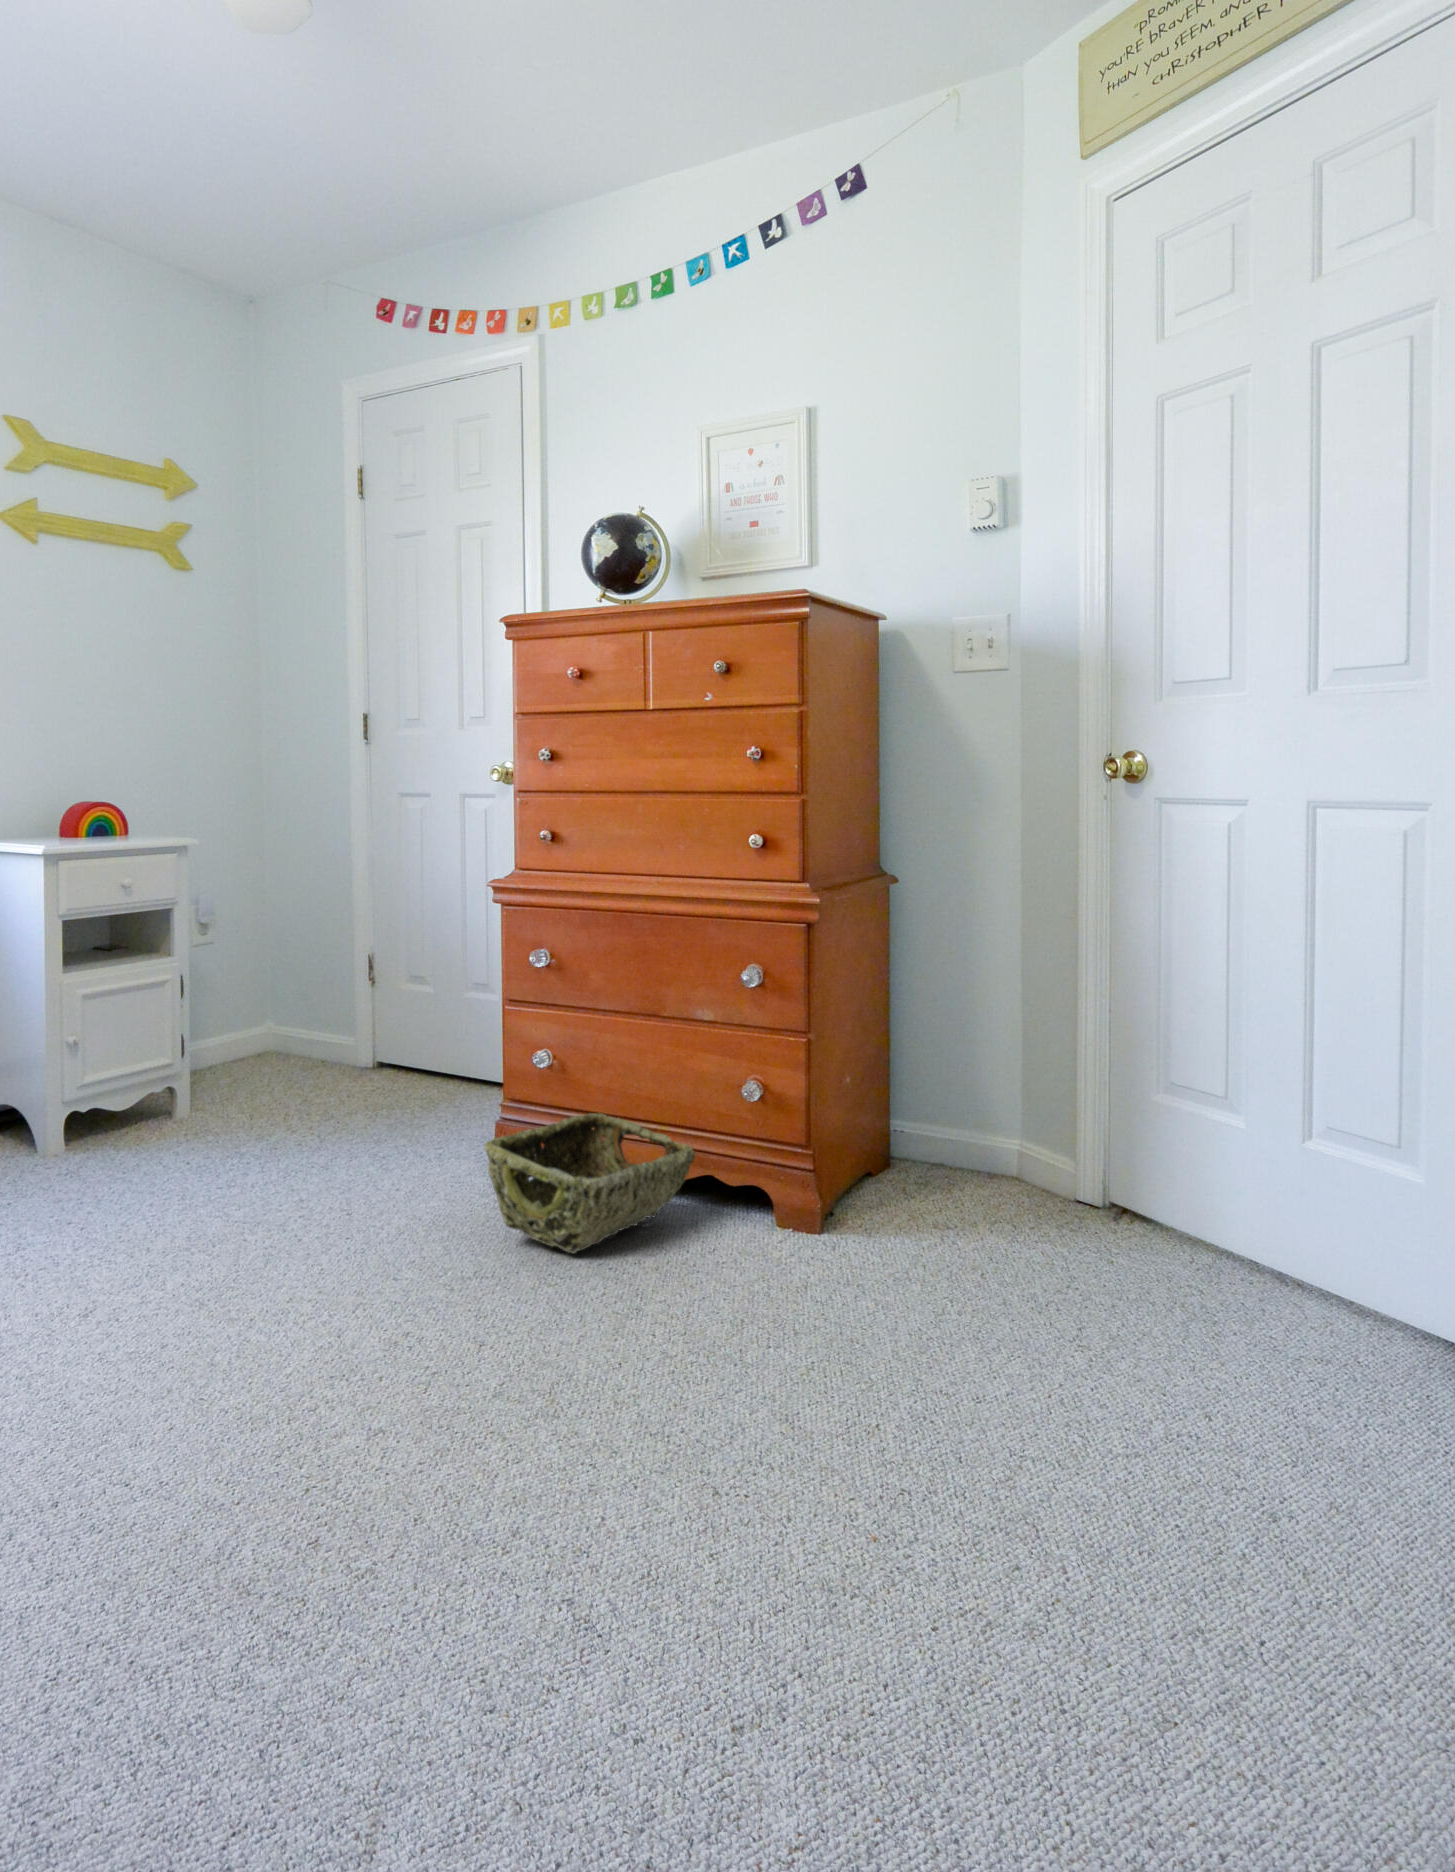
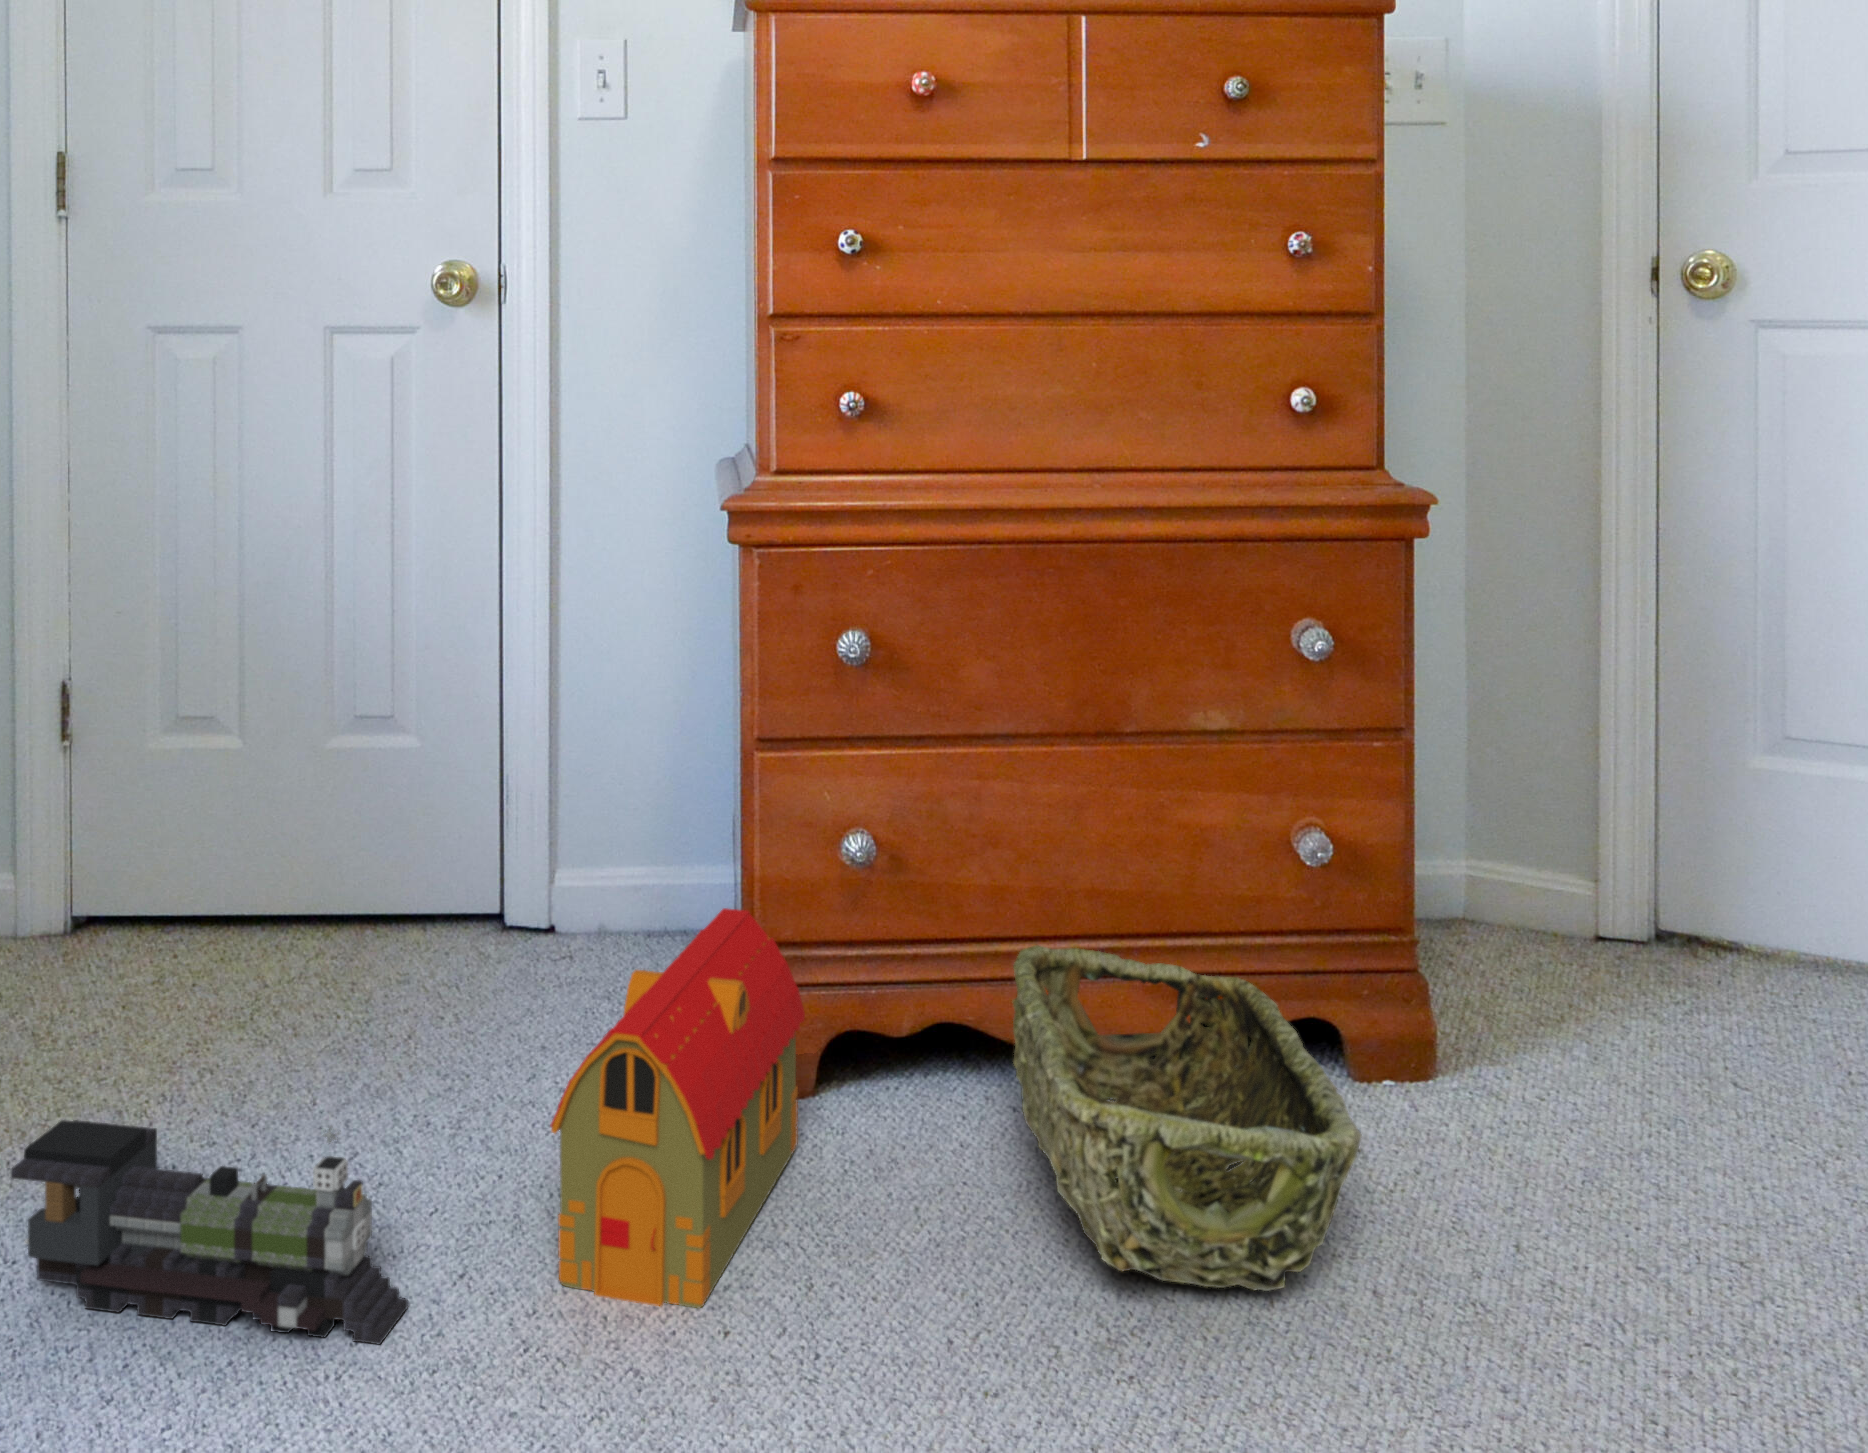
toy house: none [340,1073,494,1213] -> present [550,908,805,1308]
toy train: none [189,1105,292,1197] -> present [11,1120,408,1344]

